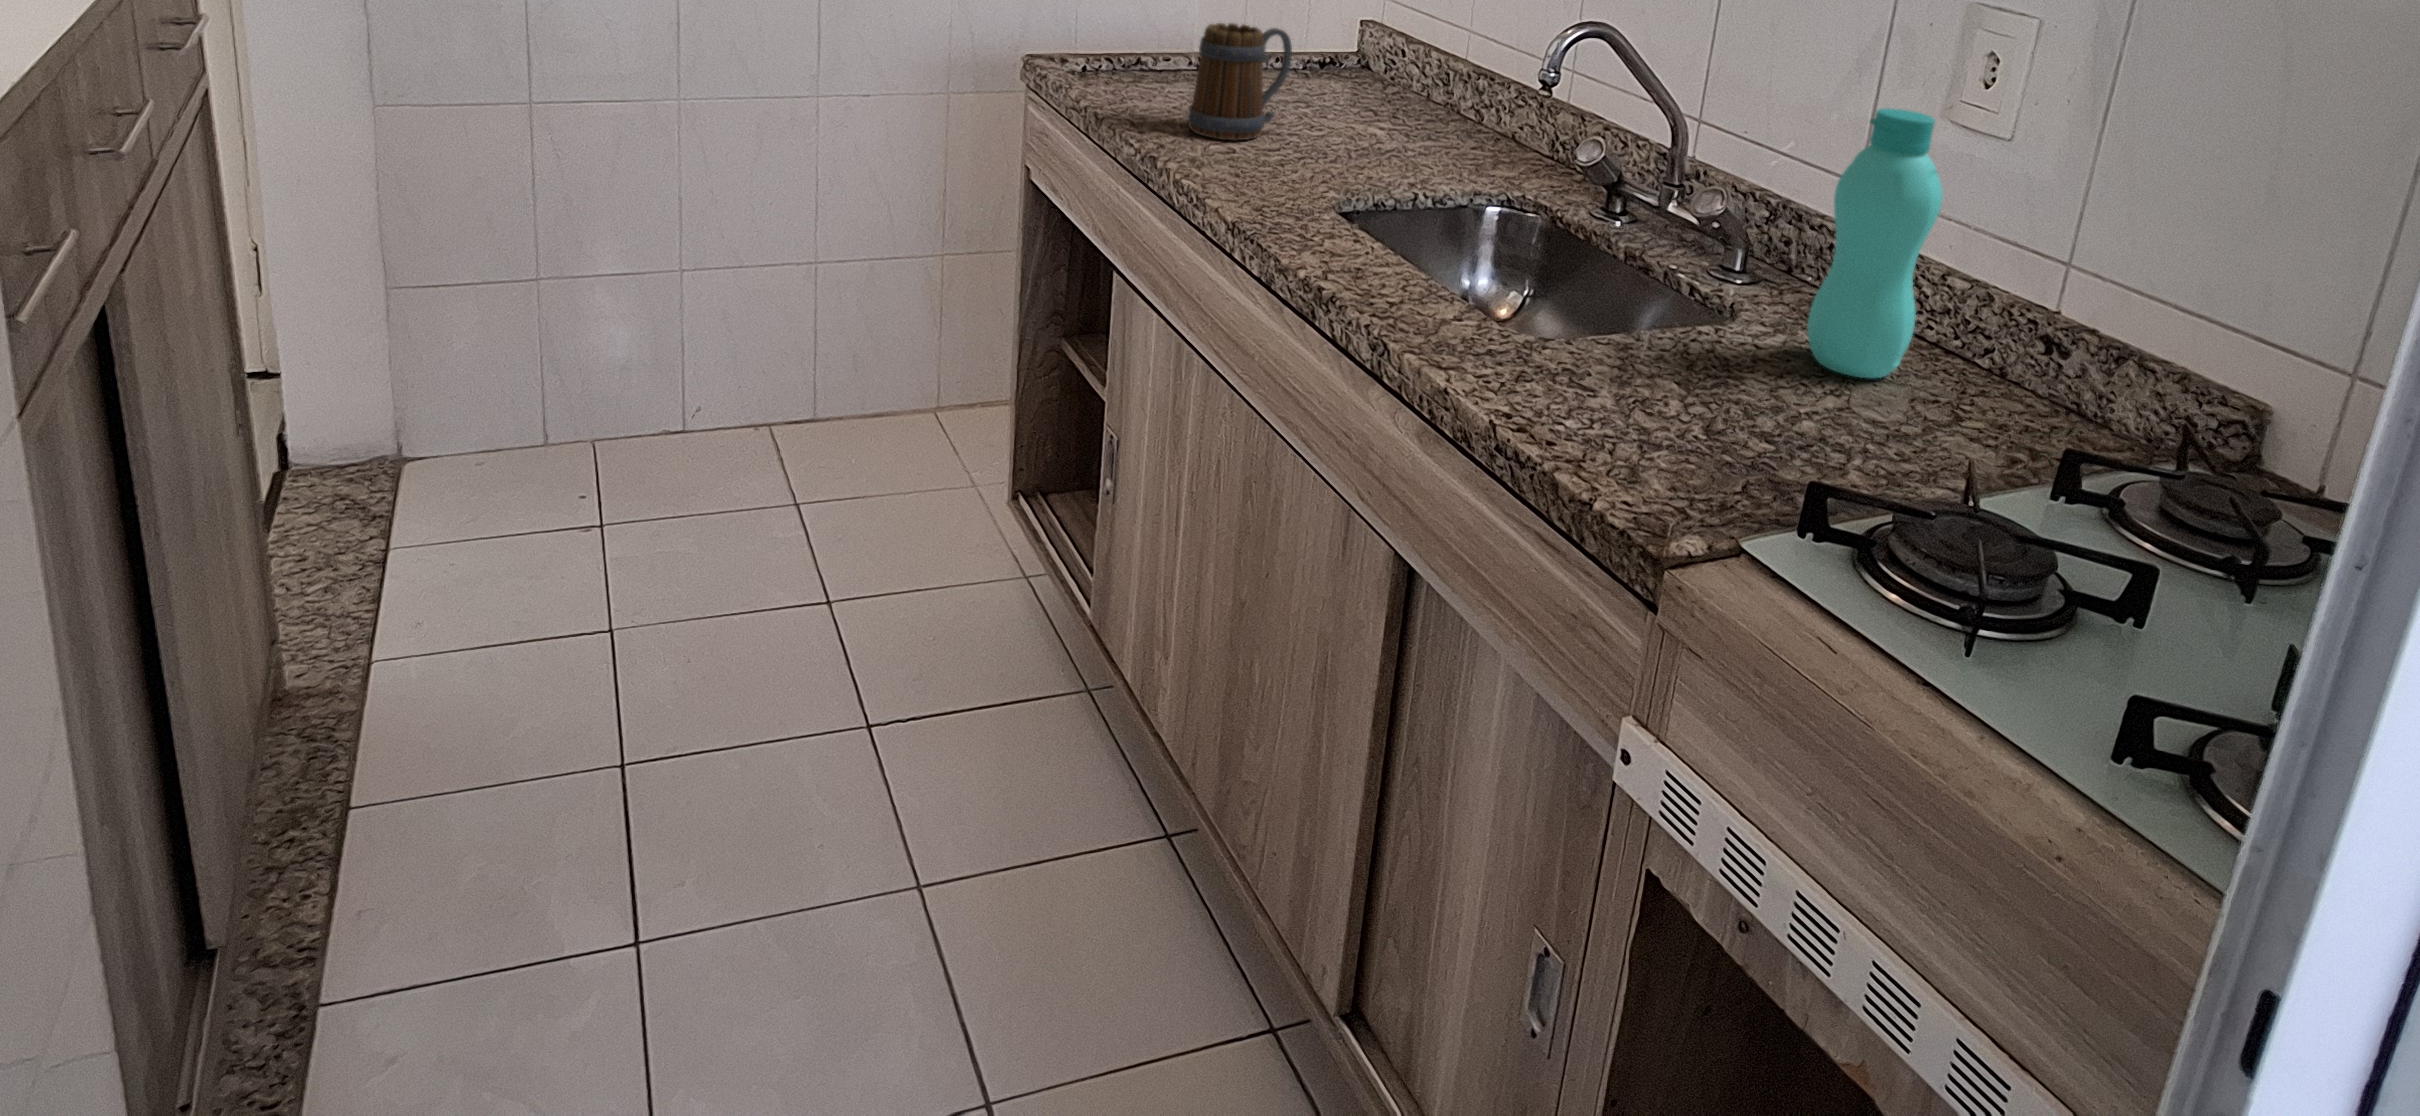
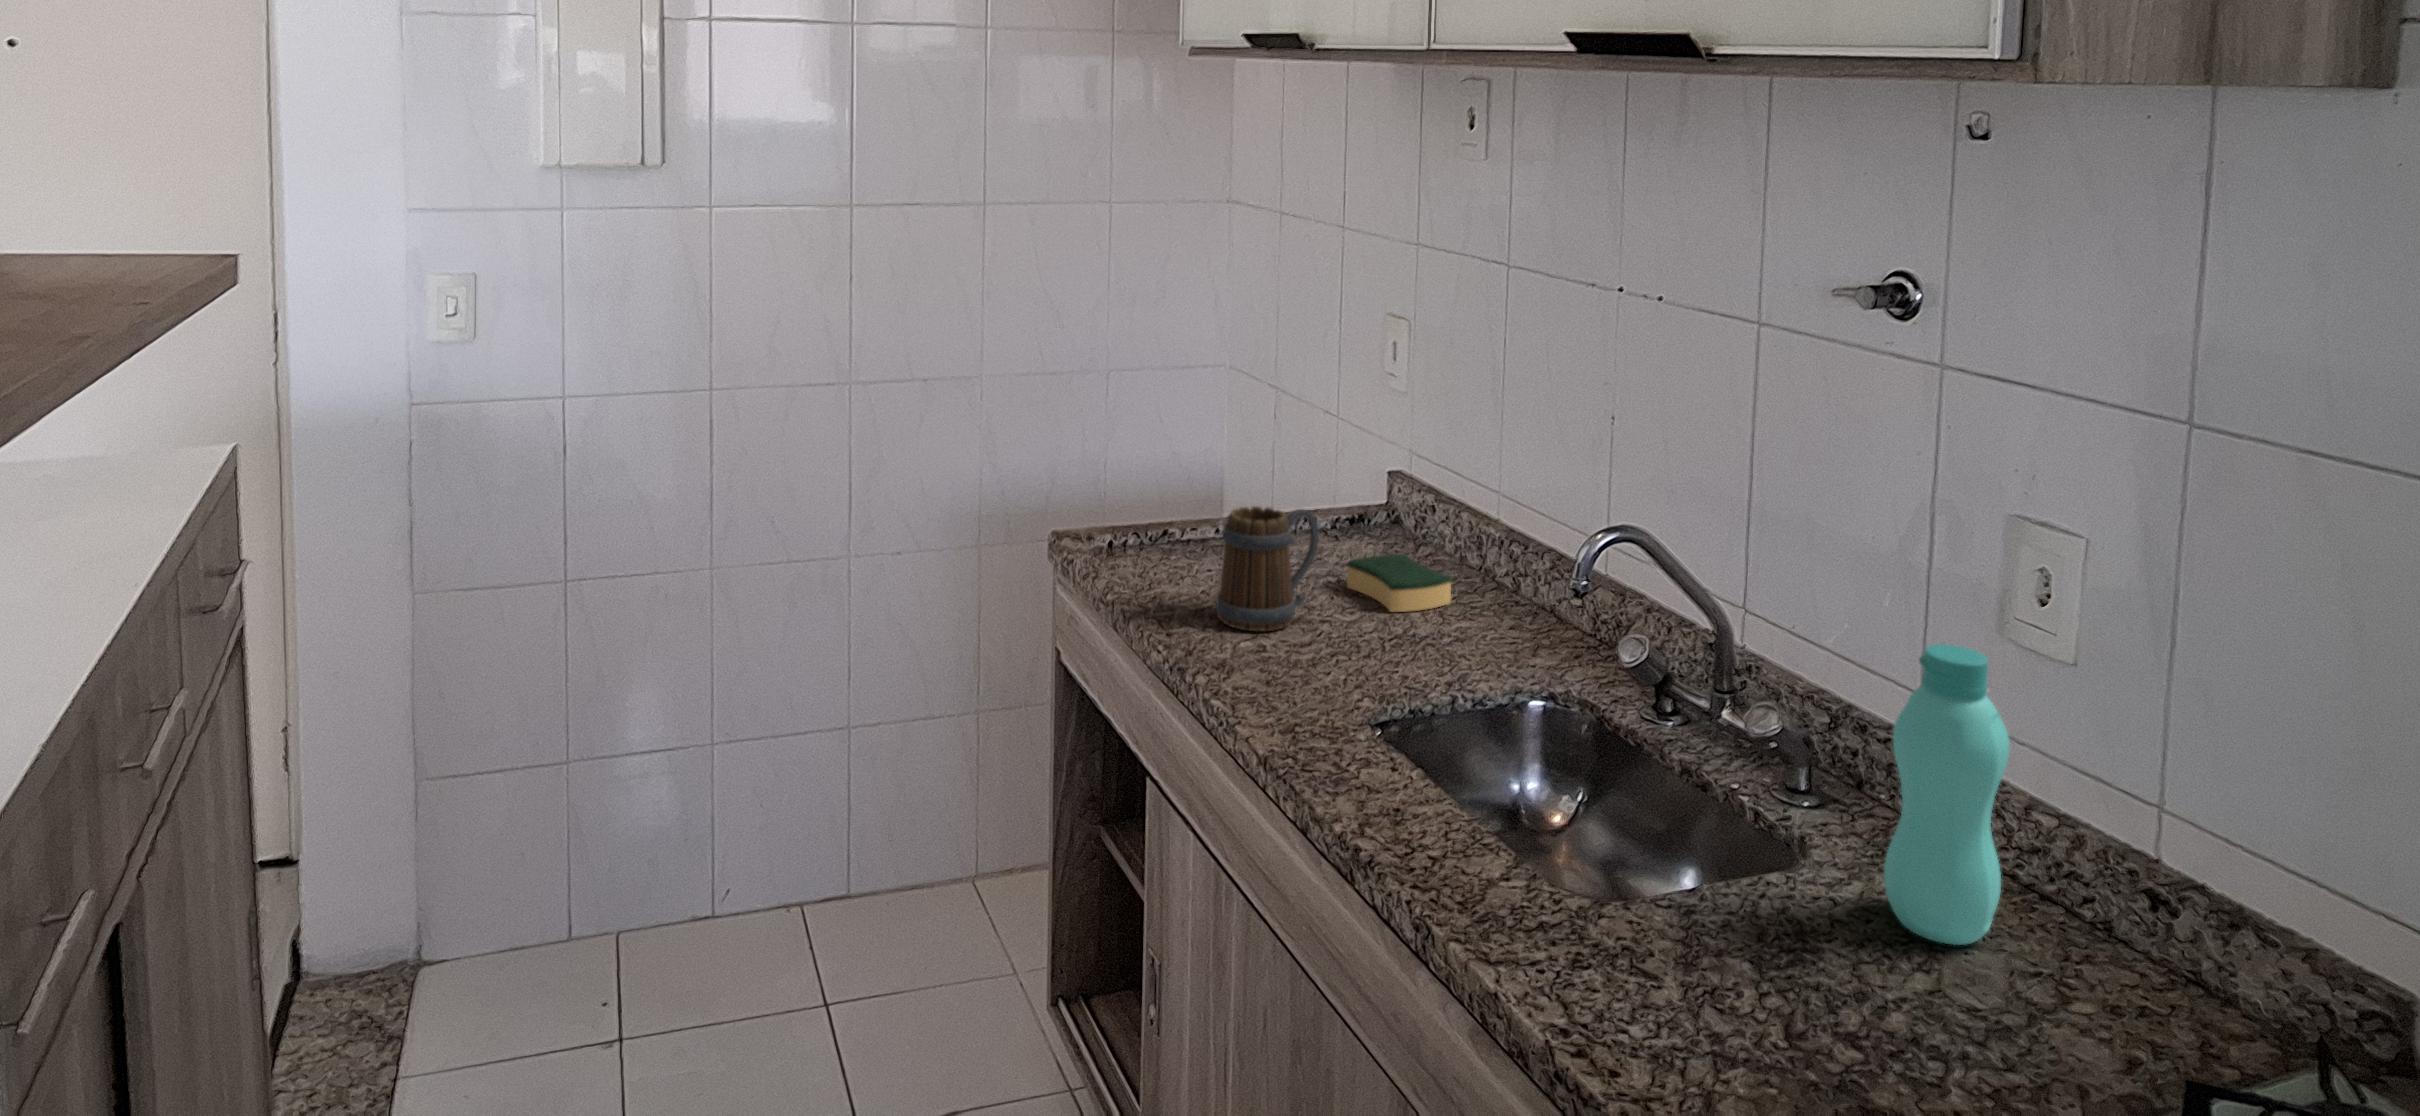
sponge: none [1314,86,1416,134] -> present [1347,554,1451,612]

